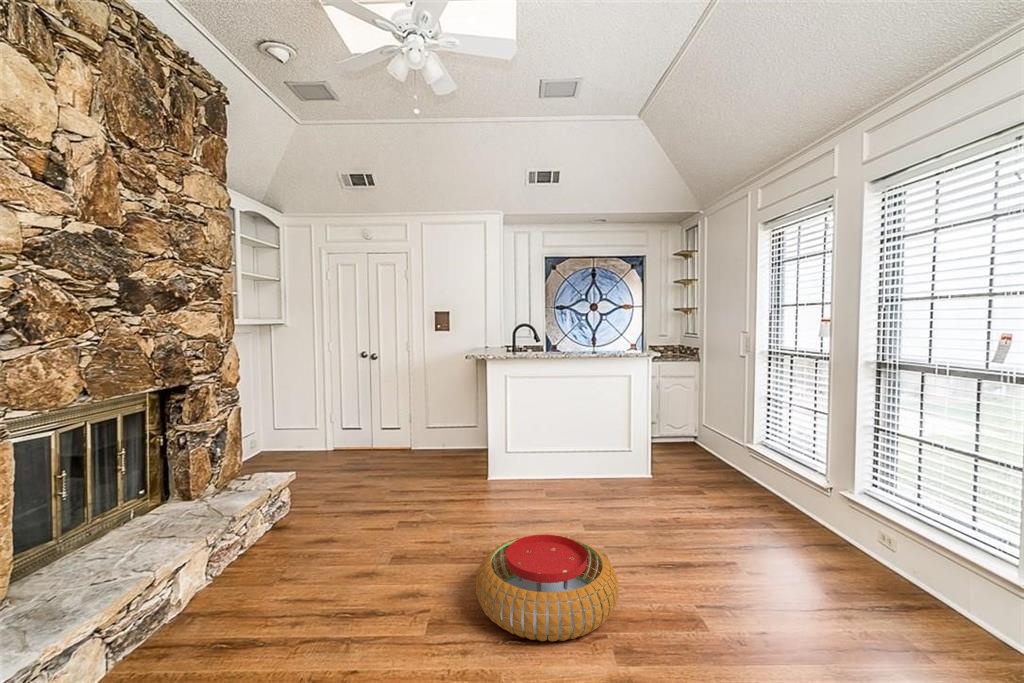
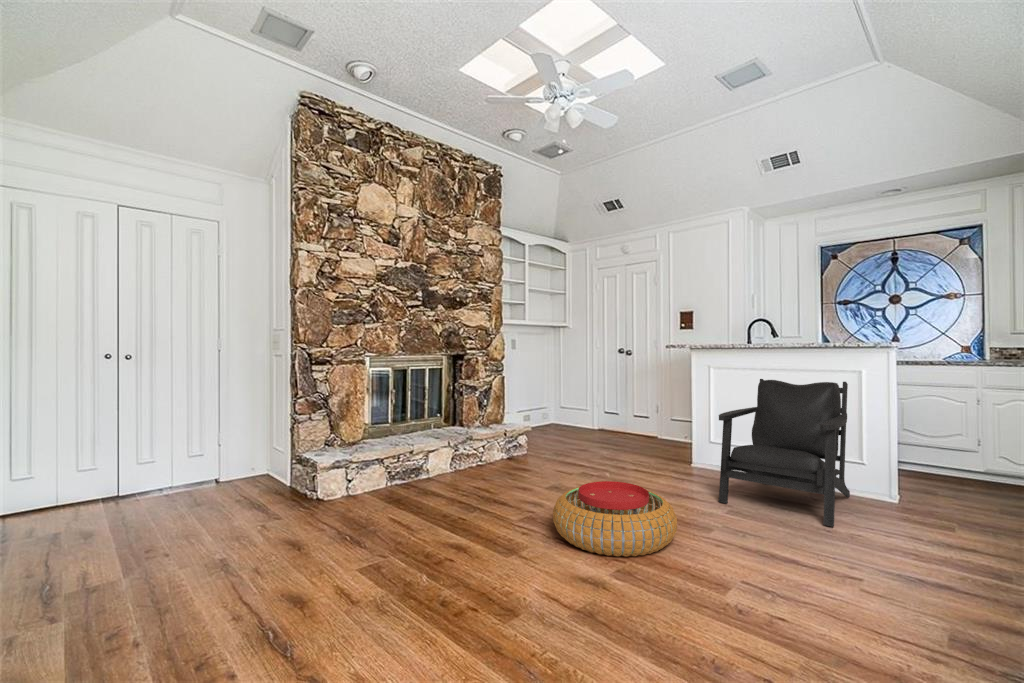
armchair: none [557,386,659,518] -> present [719,379,850,527]

